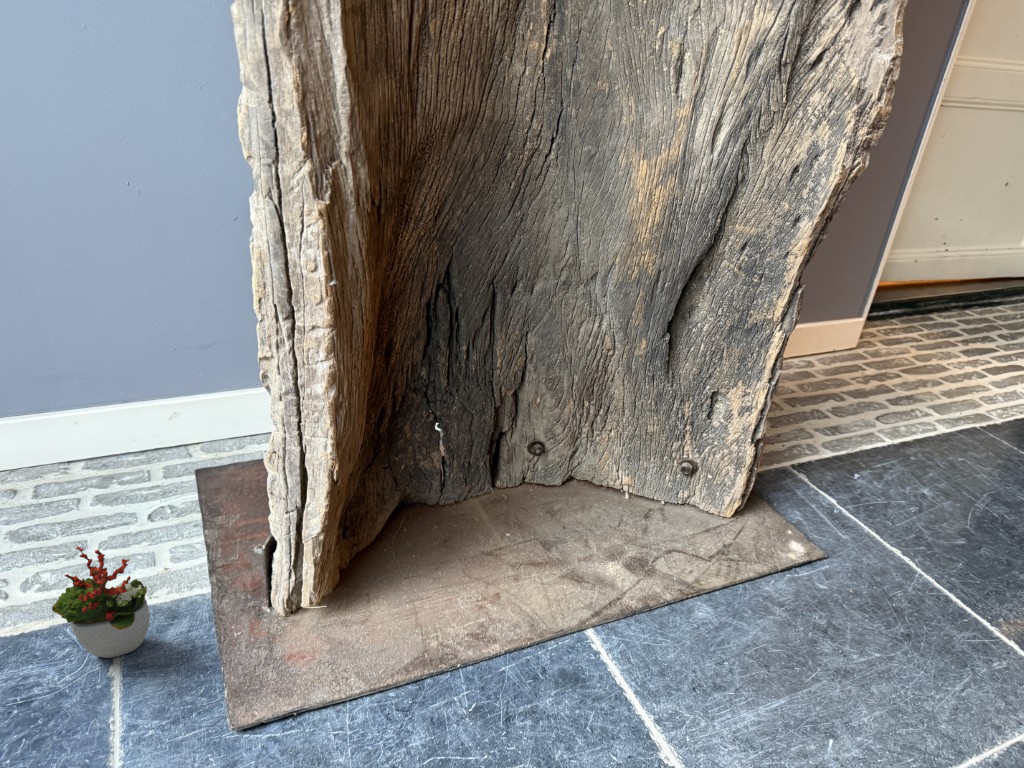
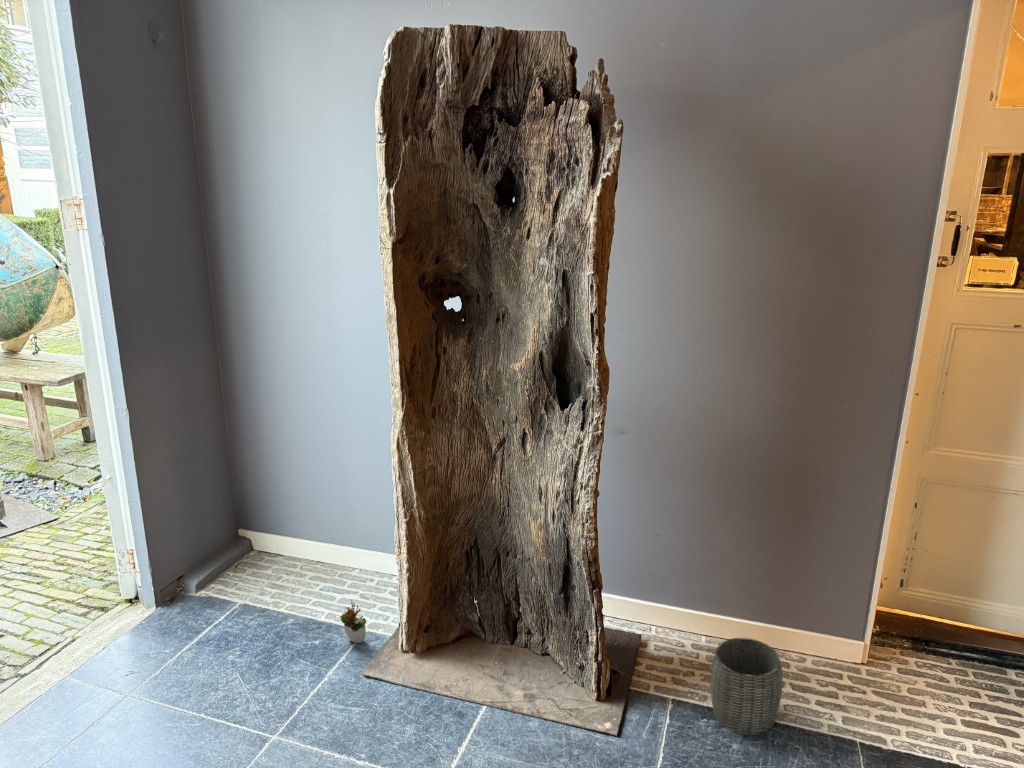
woven basket: none [819,333,958,475] -> present [710,638,782,735]

